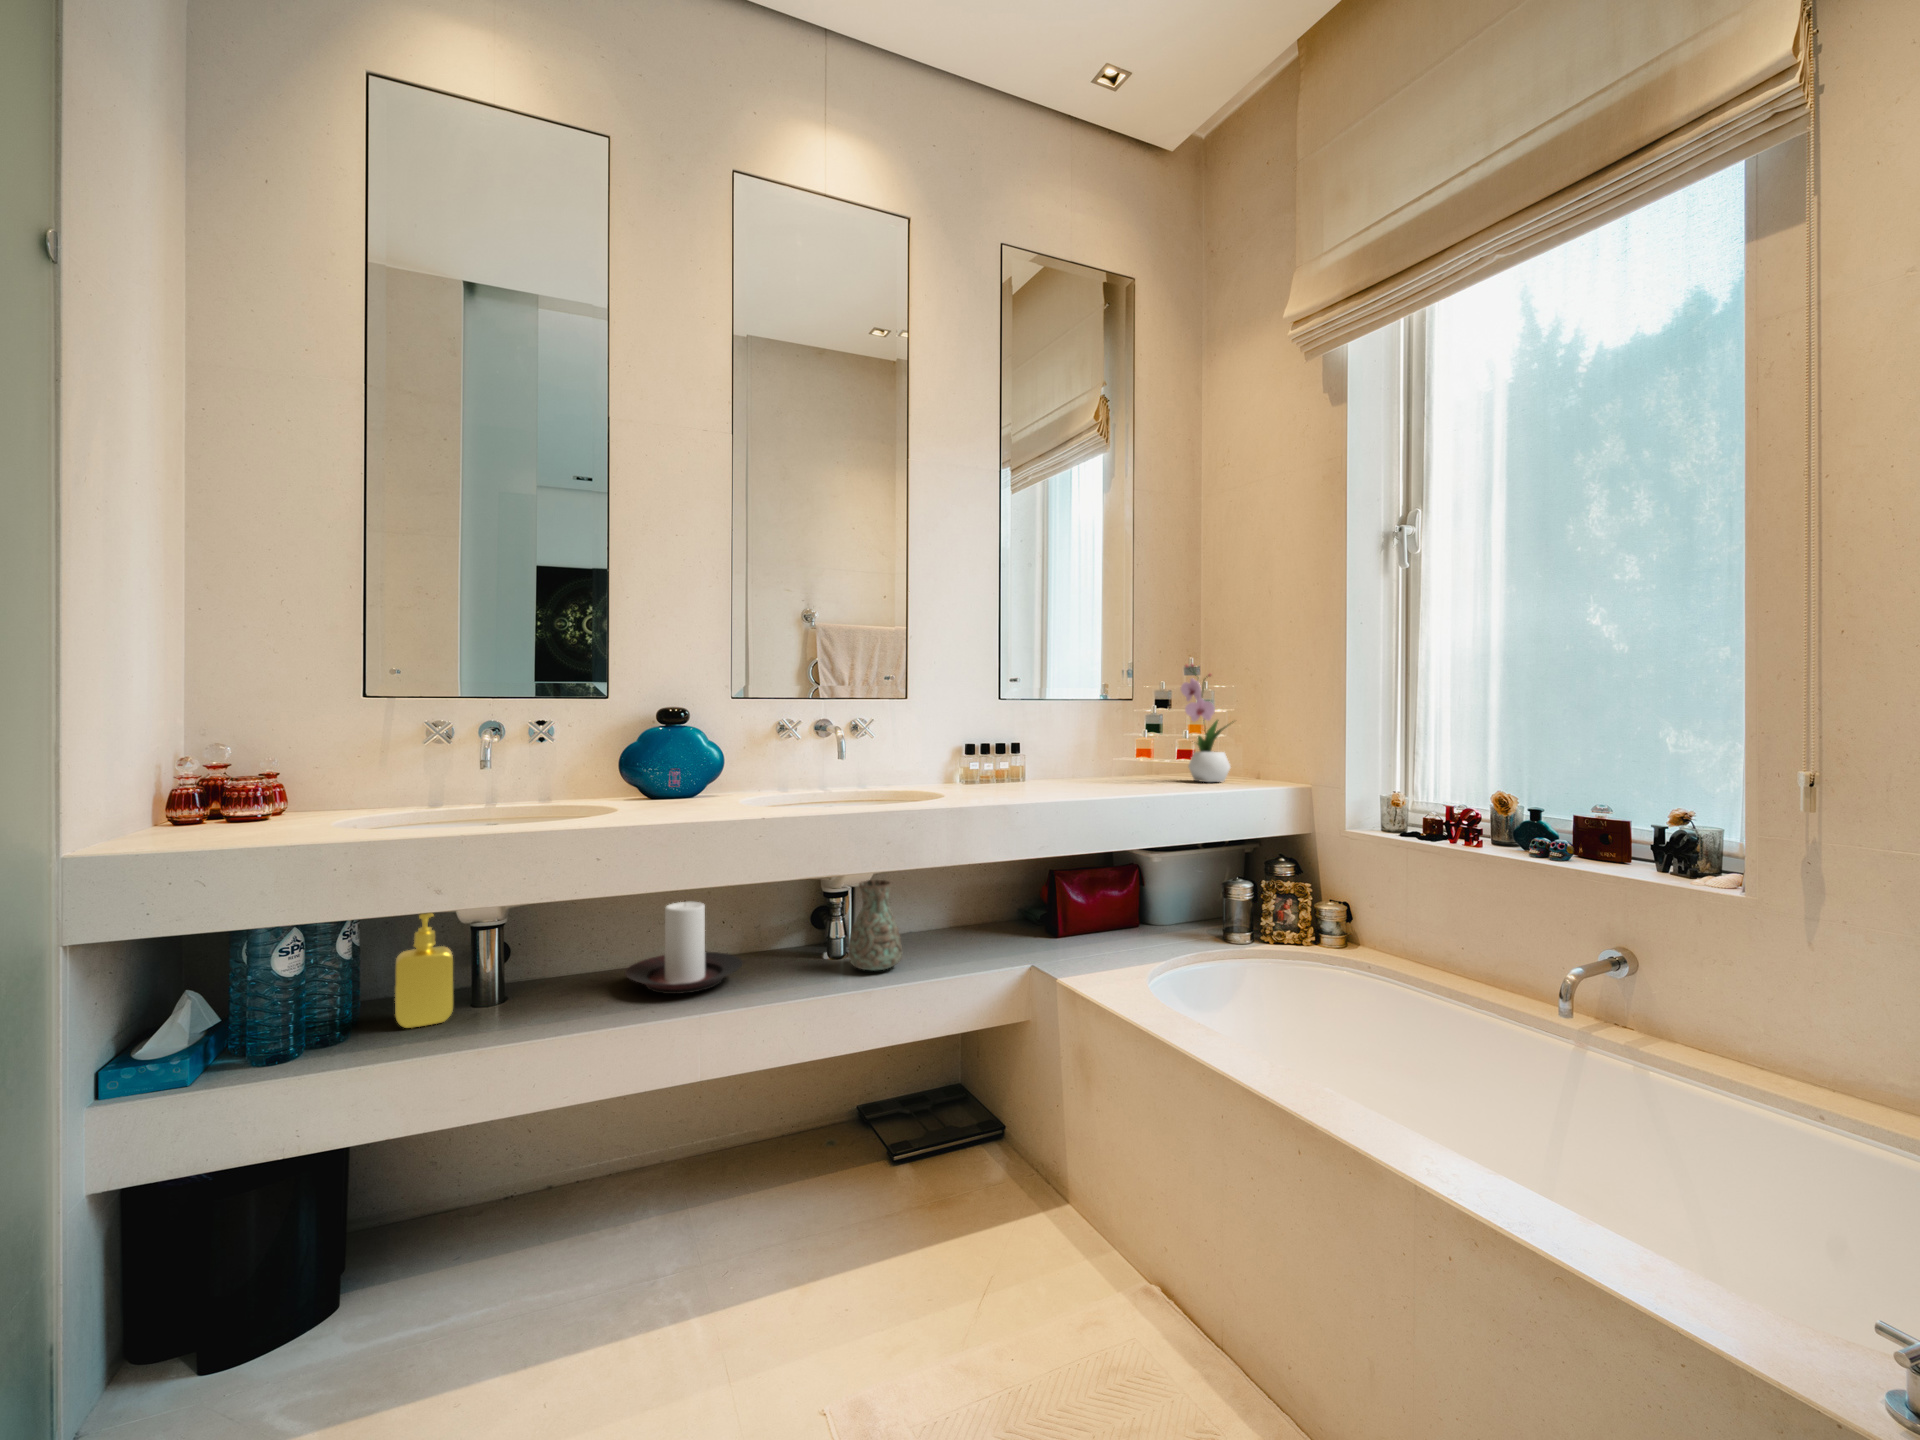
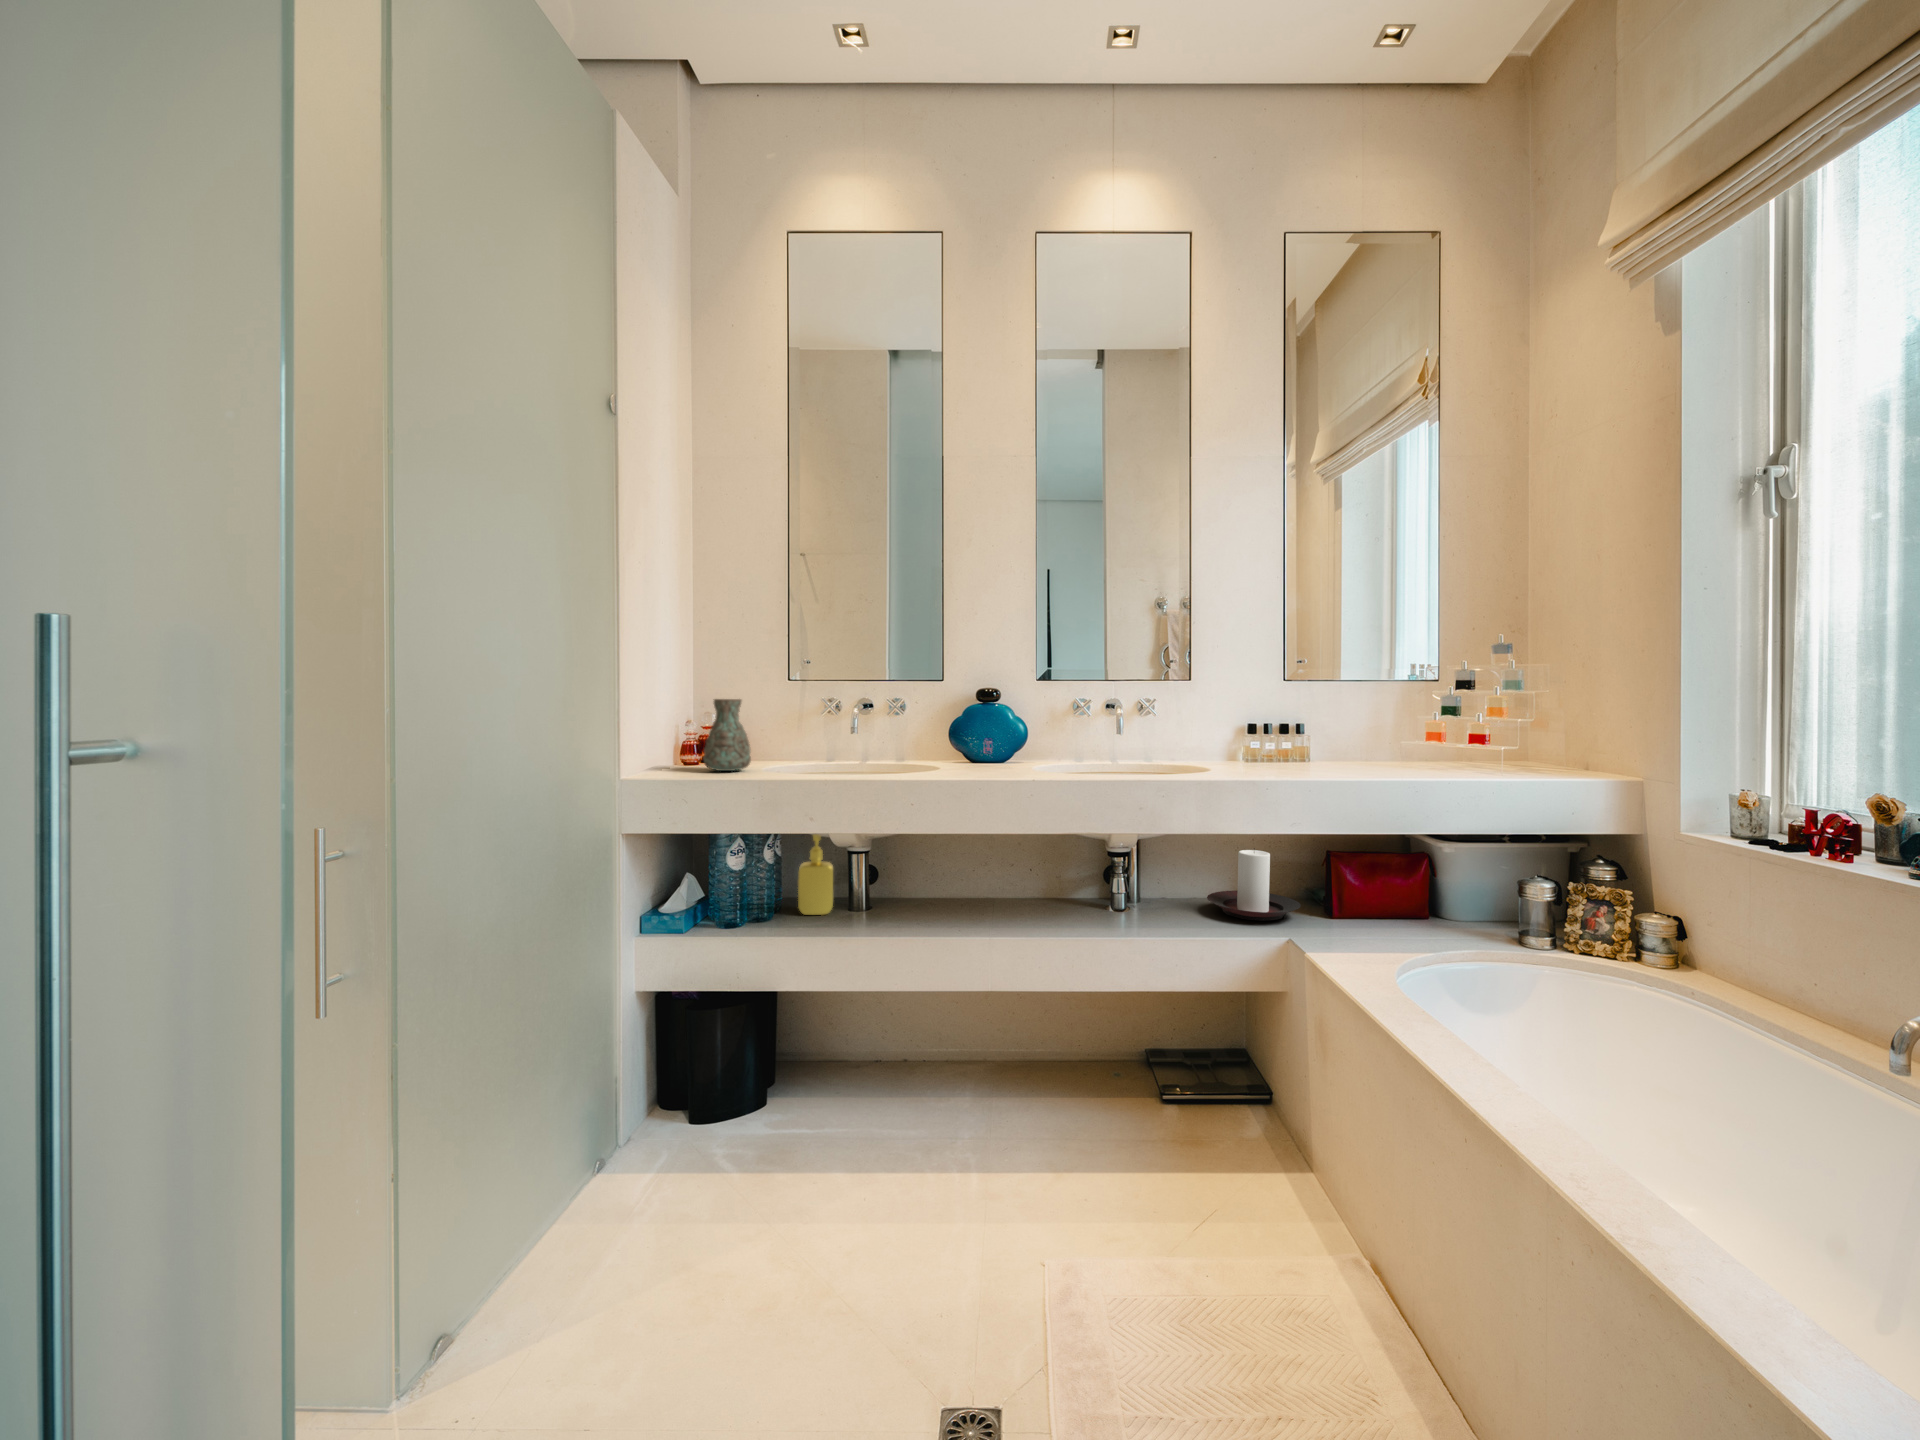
flower arrangement: present [1181,664,1230,782] -> none [1492,651,1561,776]
decorative vase: present [848,880,902,970] -> present [703,699,751,771]
candle holder: present [625,901,742,994] -> present [1207,849,1301,921]

